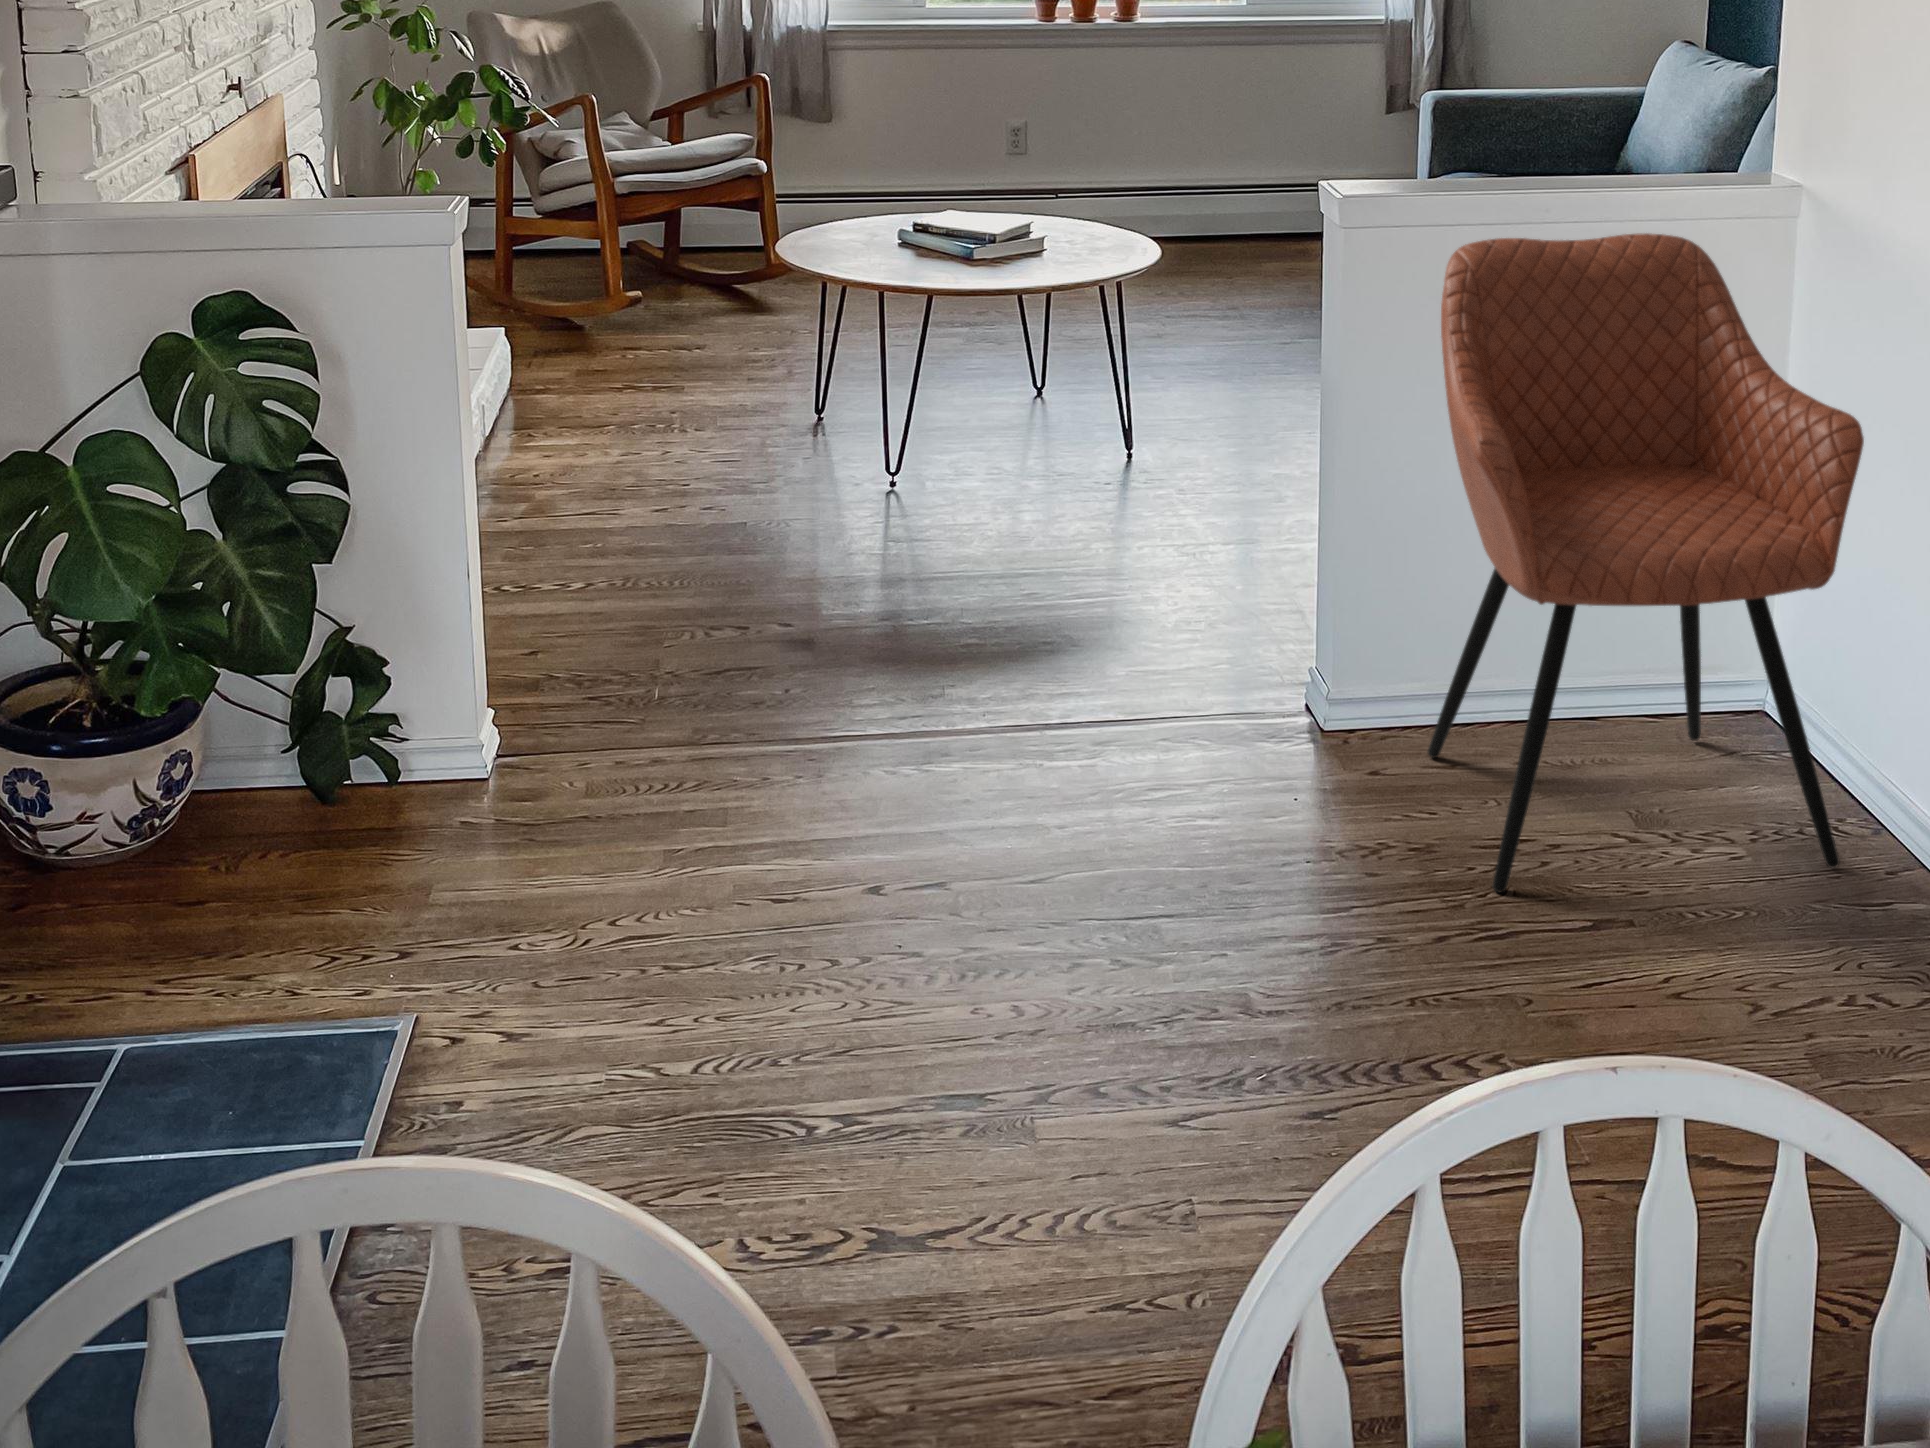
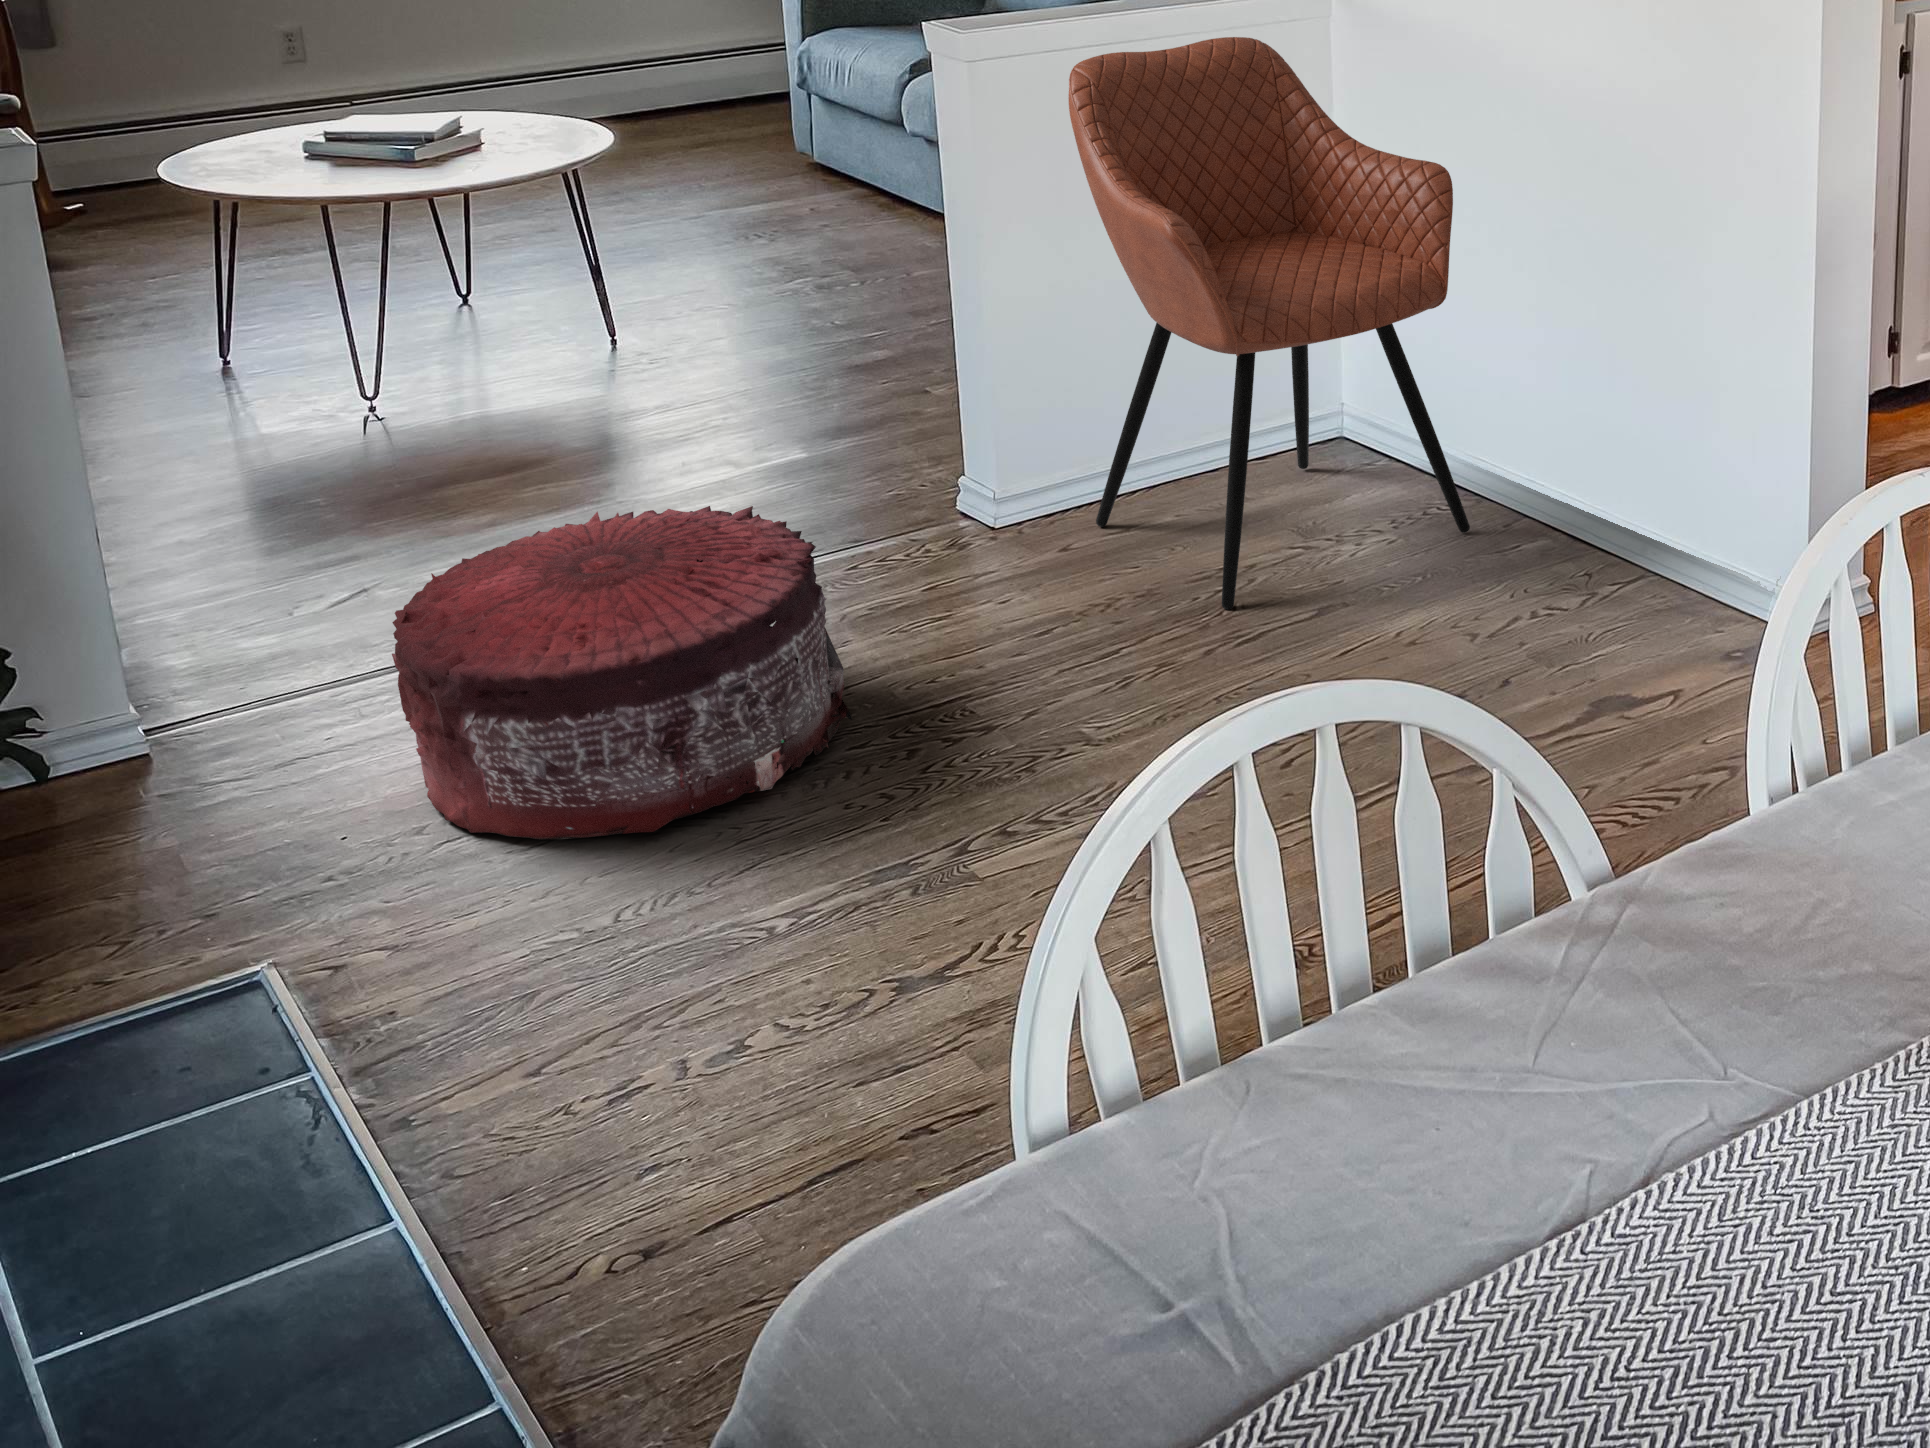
pouf: none [629,638,1043,983] -> present [392,506,852,839]

